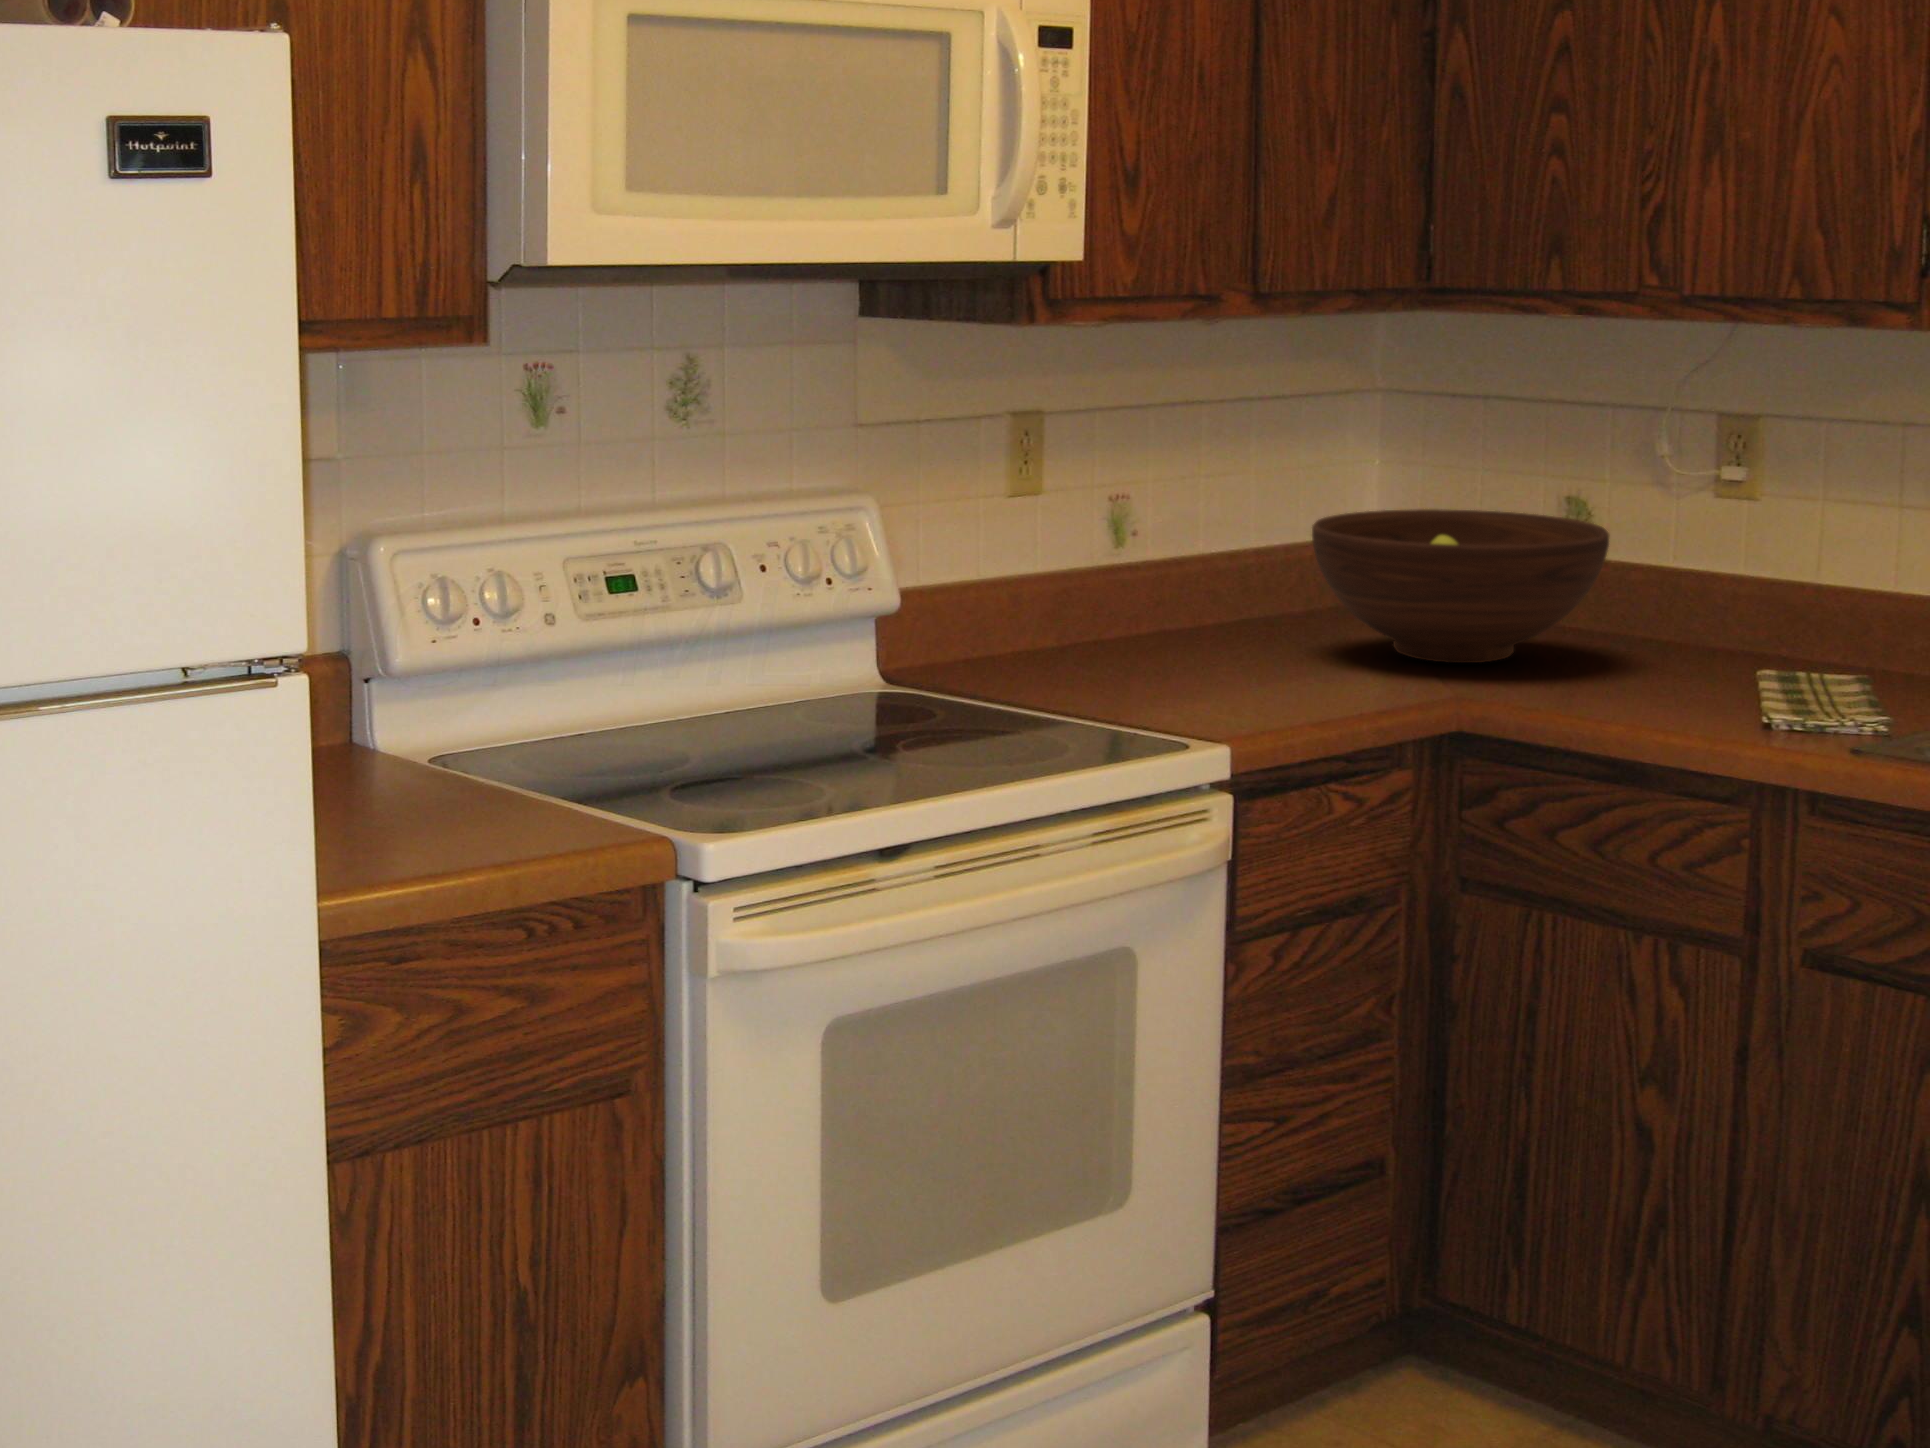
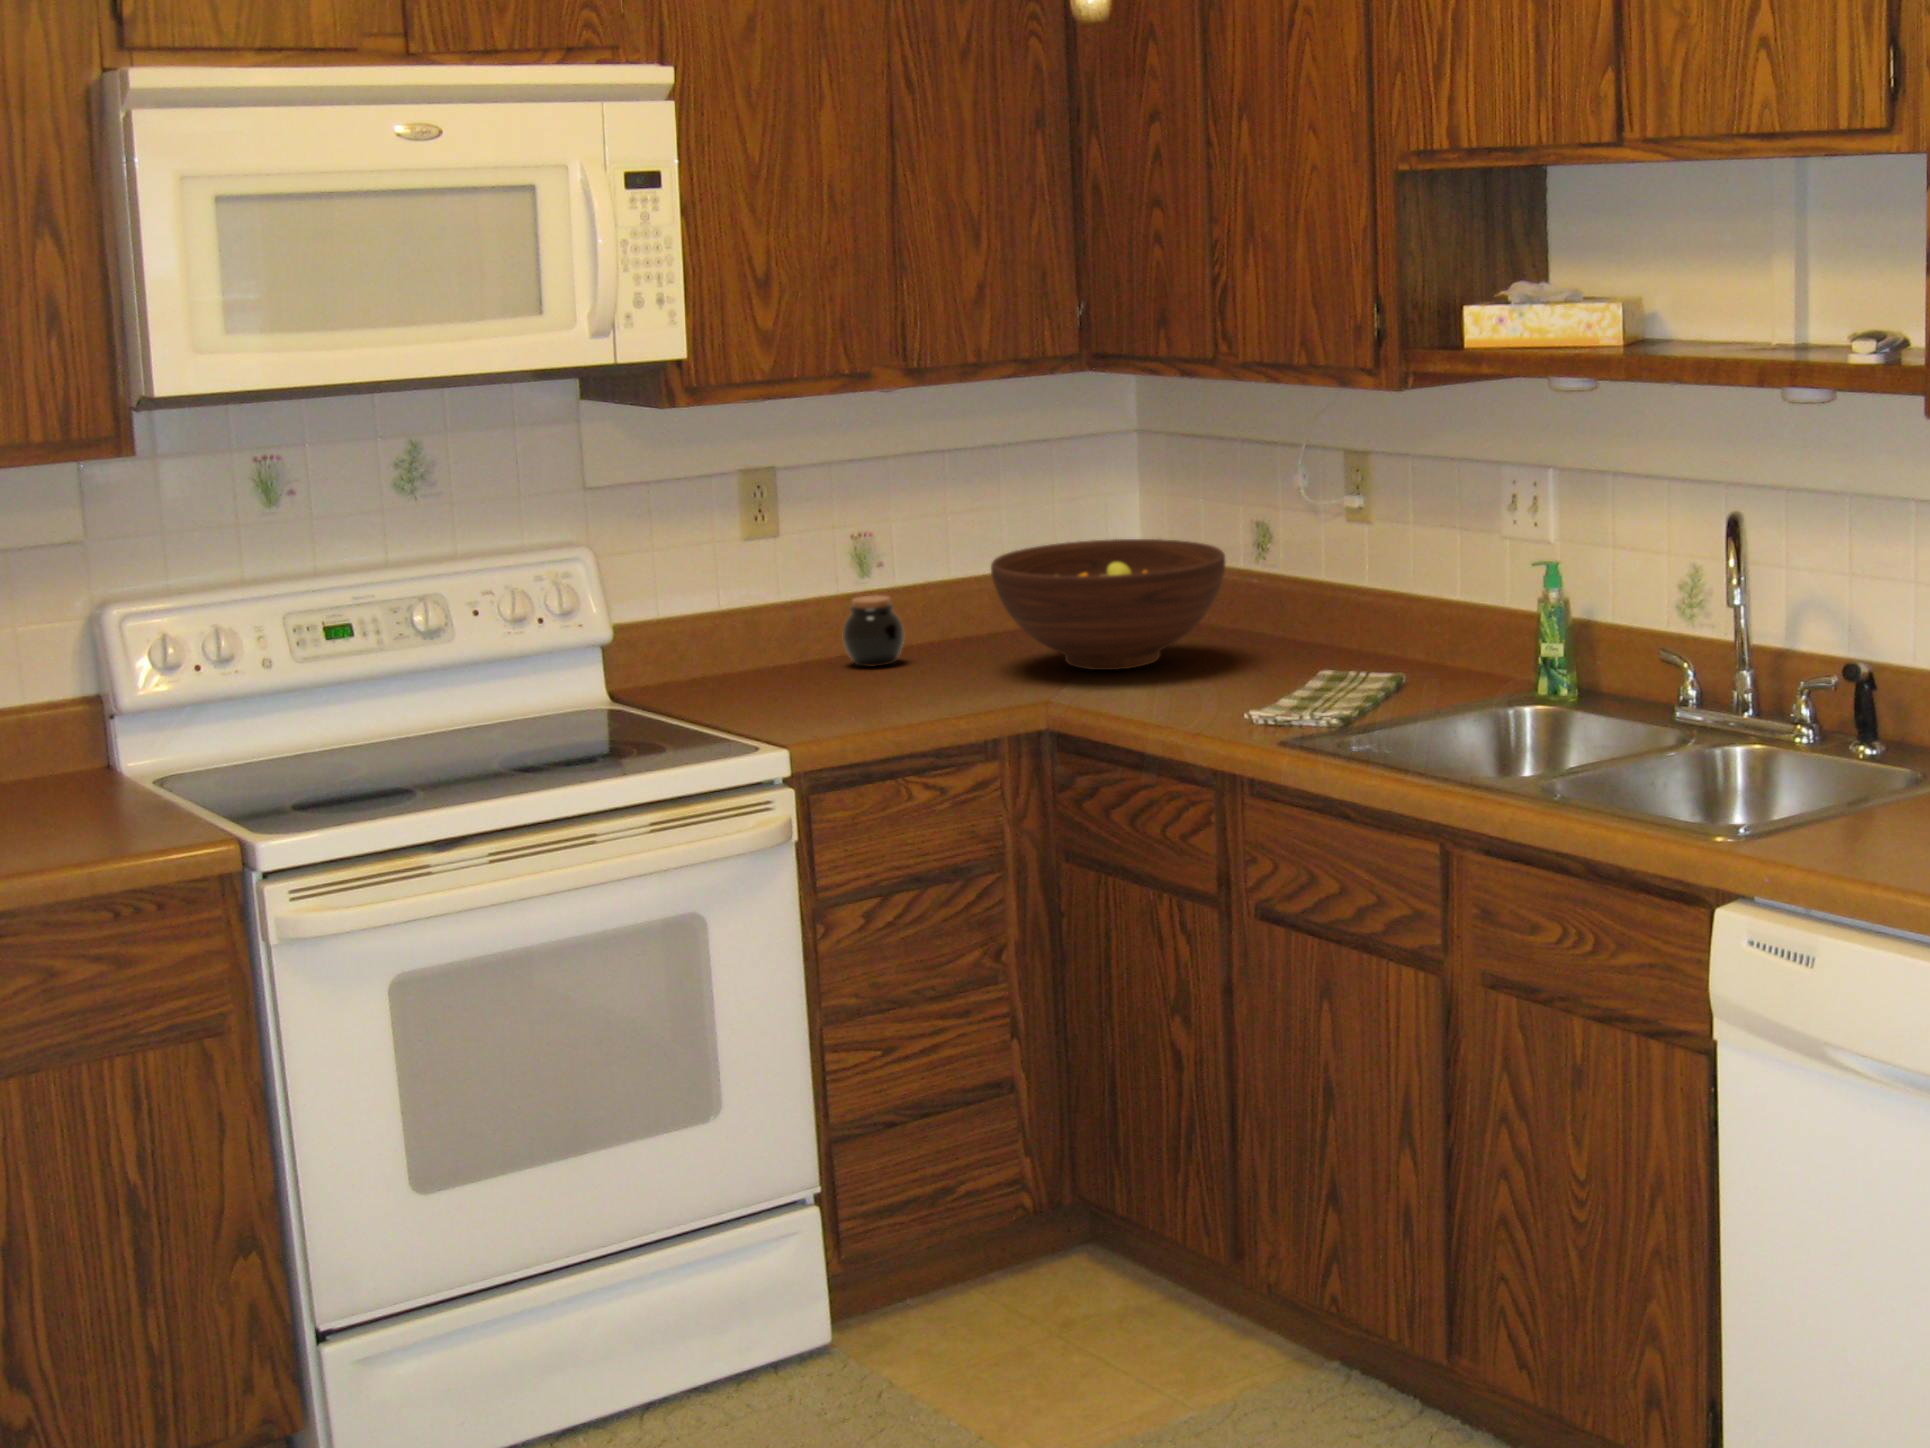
jar: none [1108,568,1182,652] -> present [843,595,904,666]

